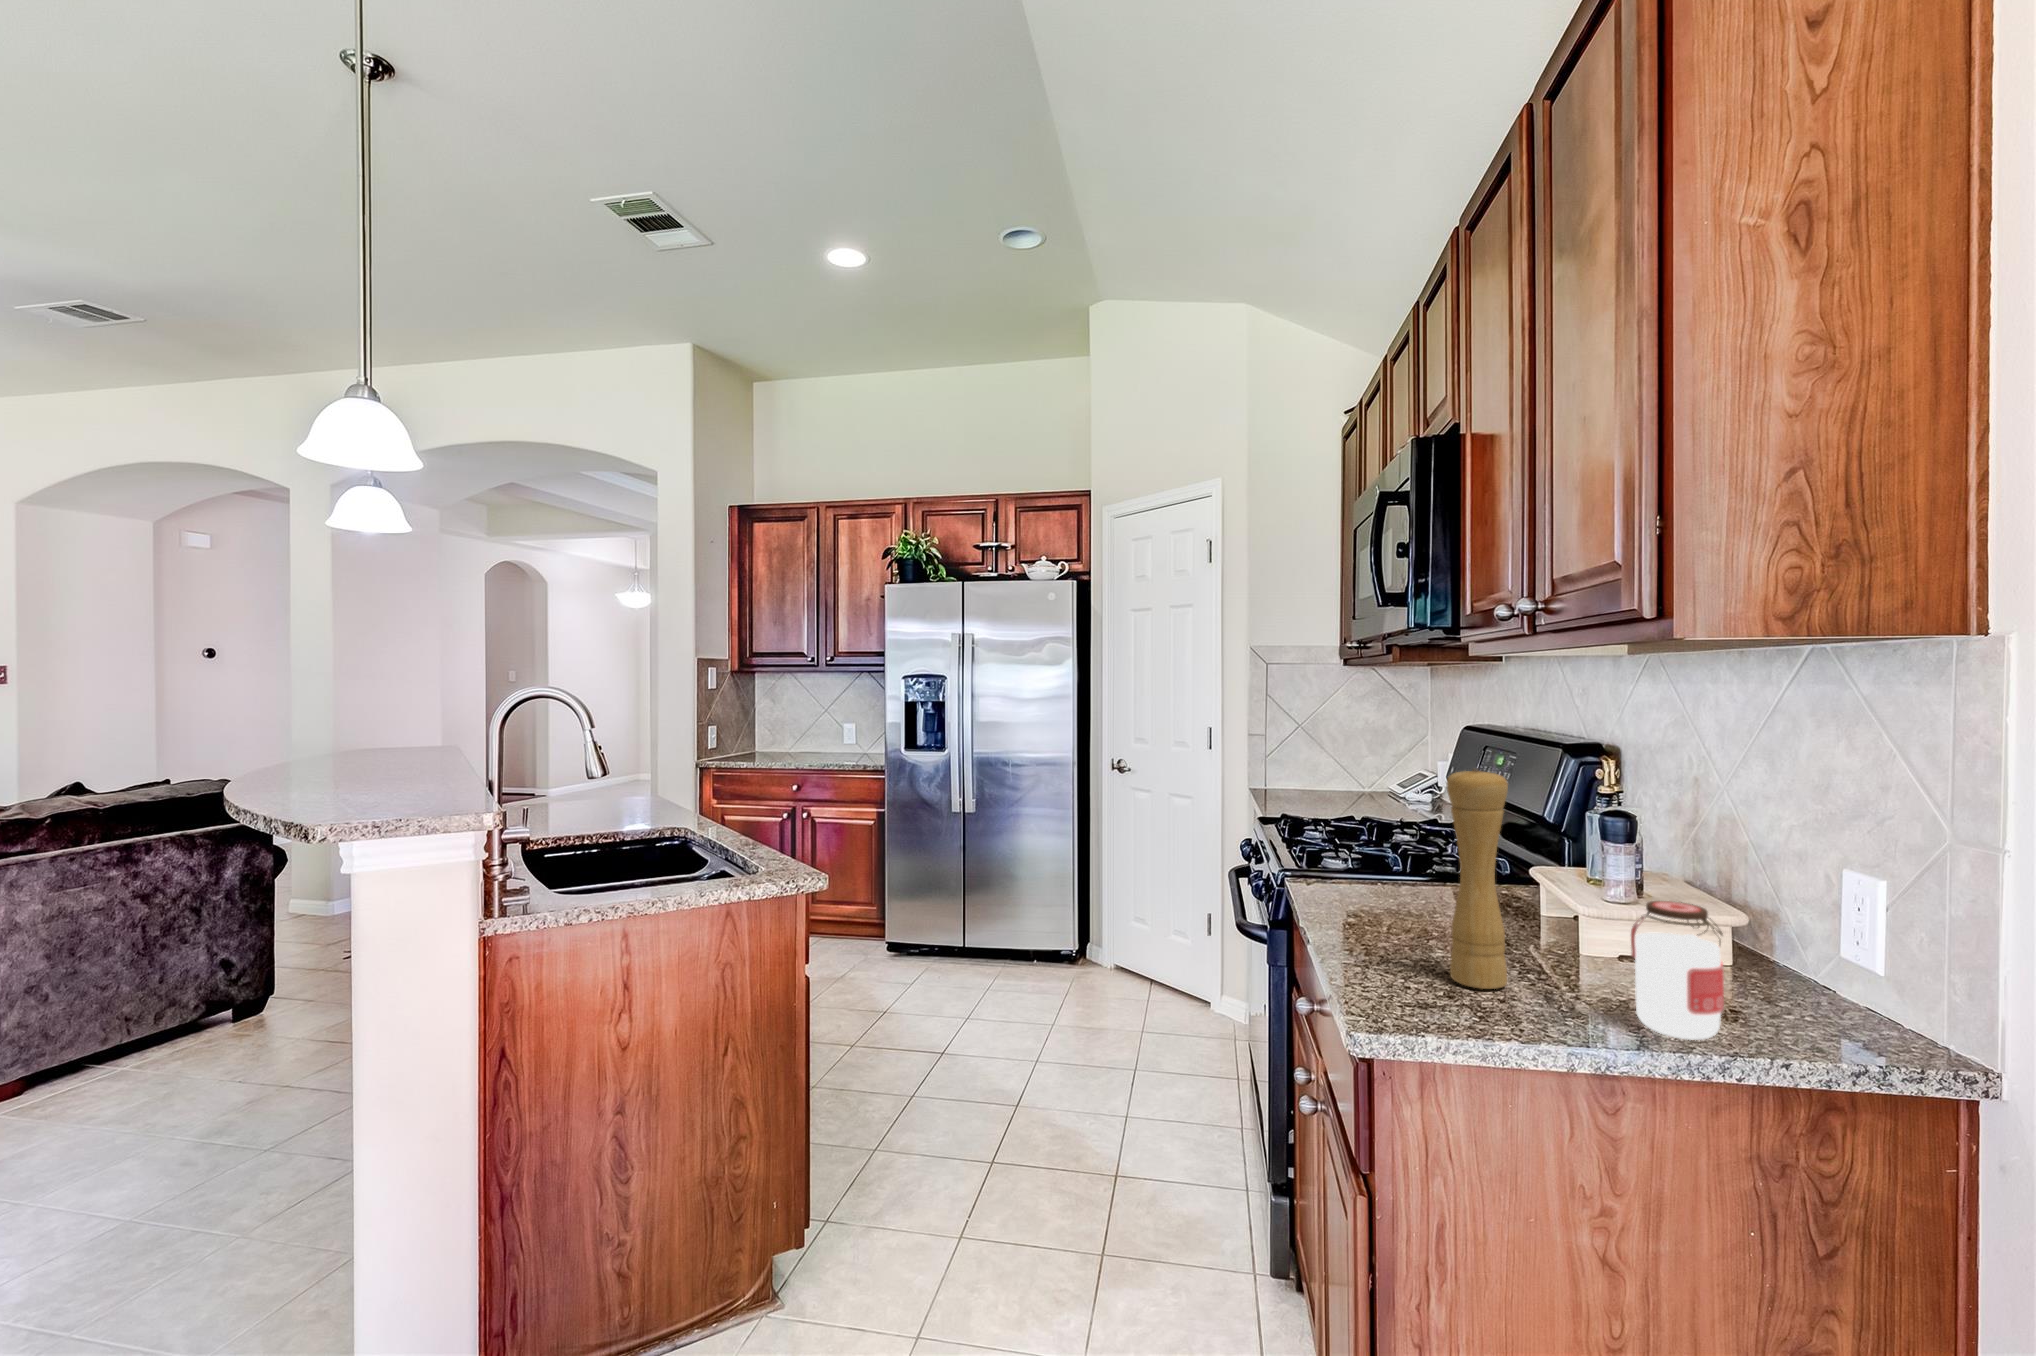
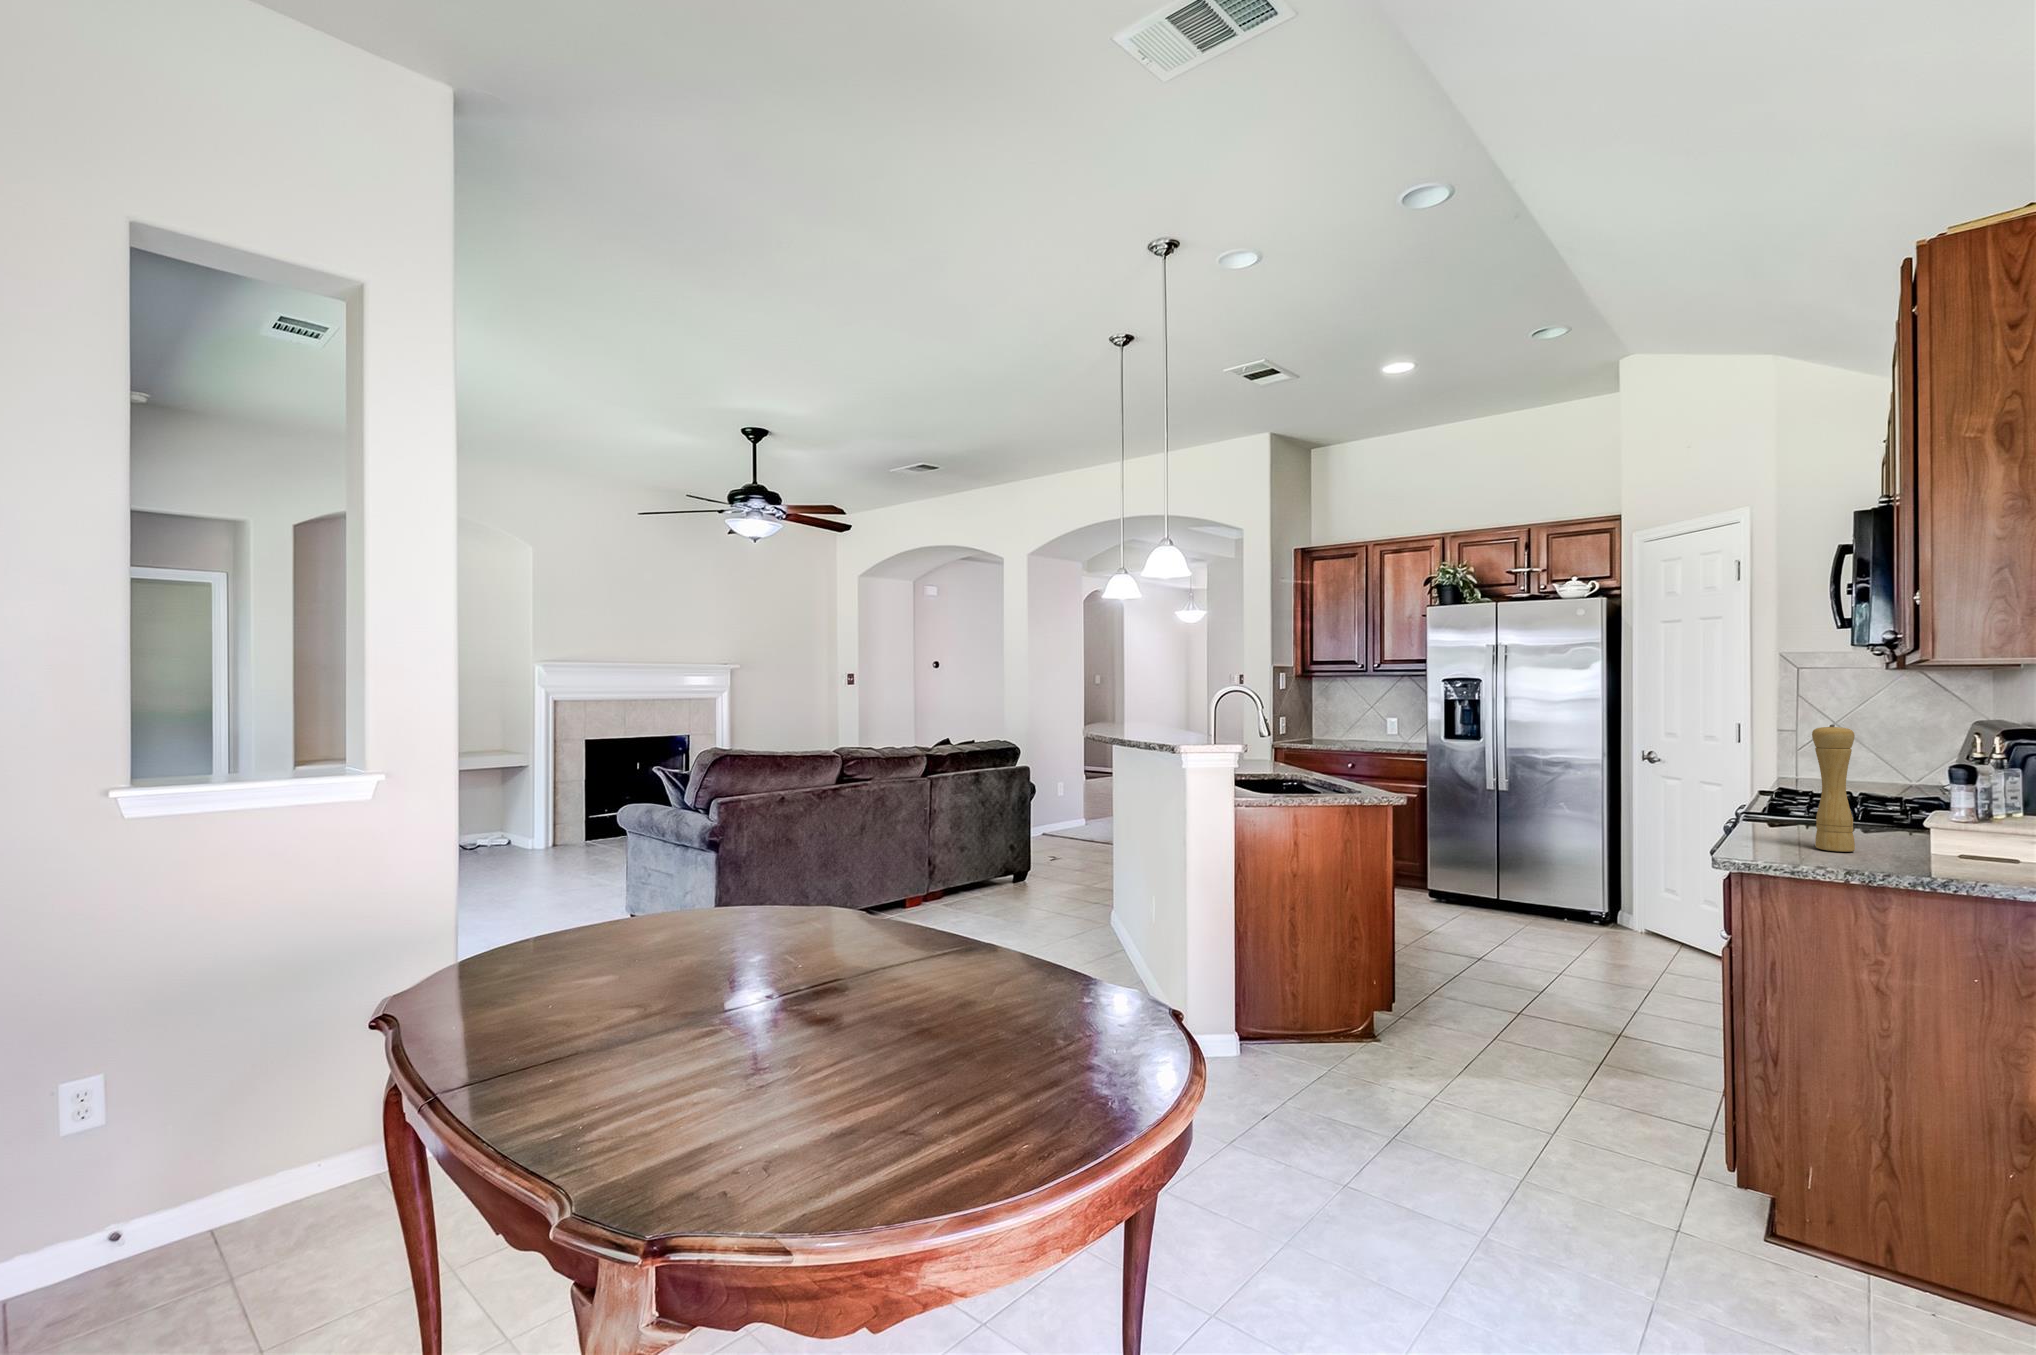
jar: present [1631,901,1724,1040] -> none [1913,797,1976,871]

